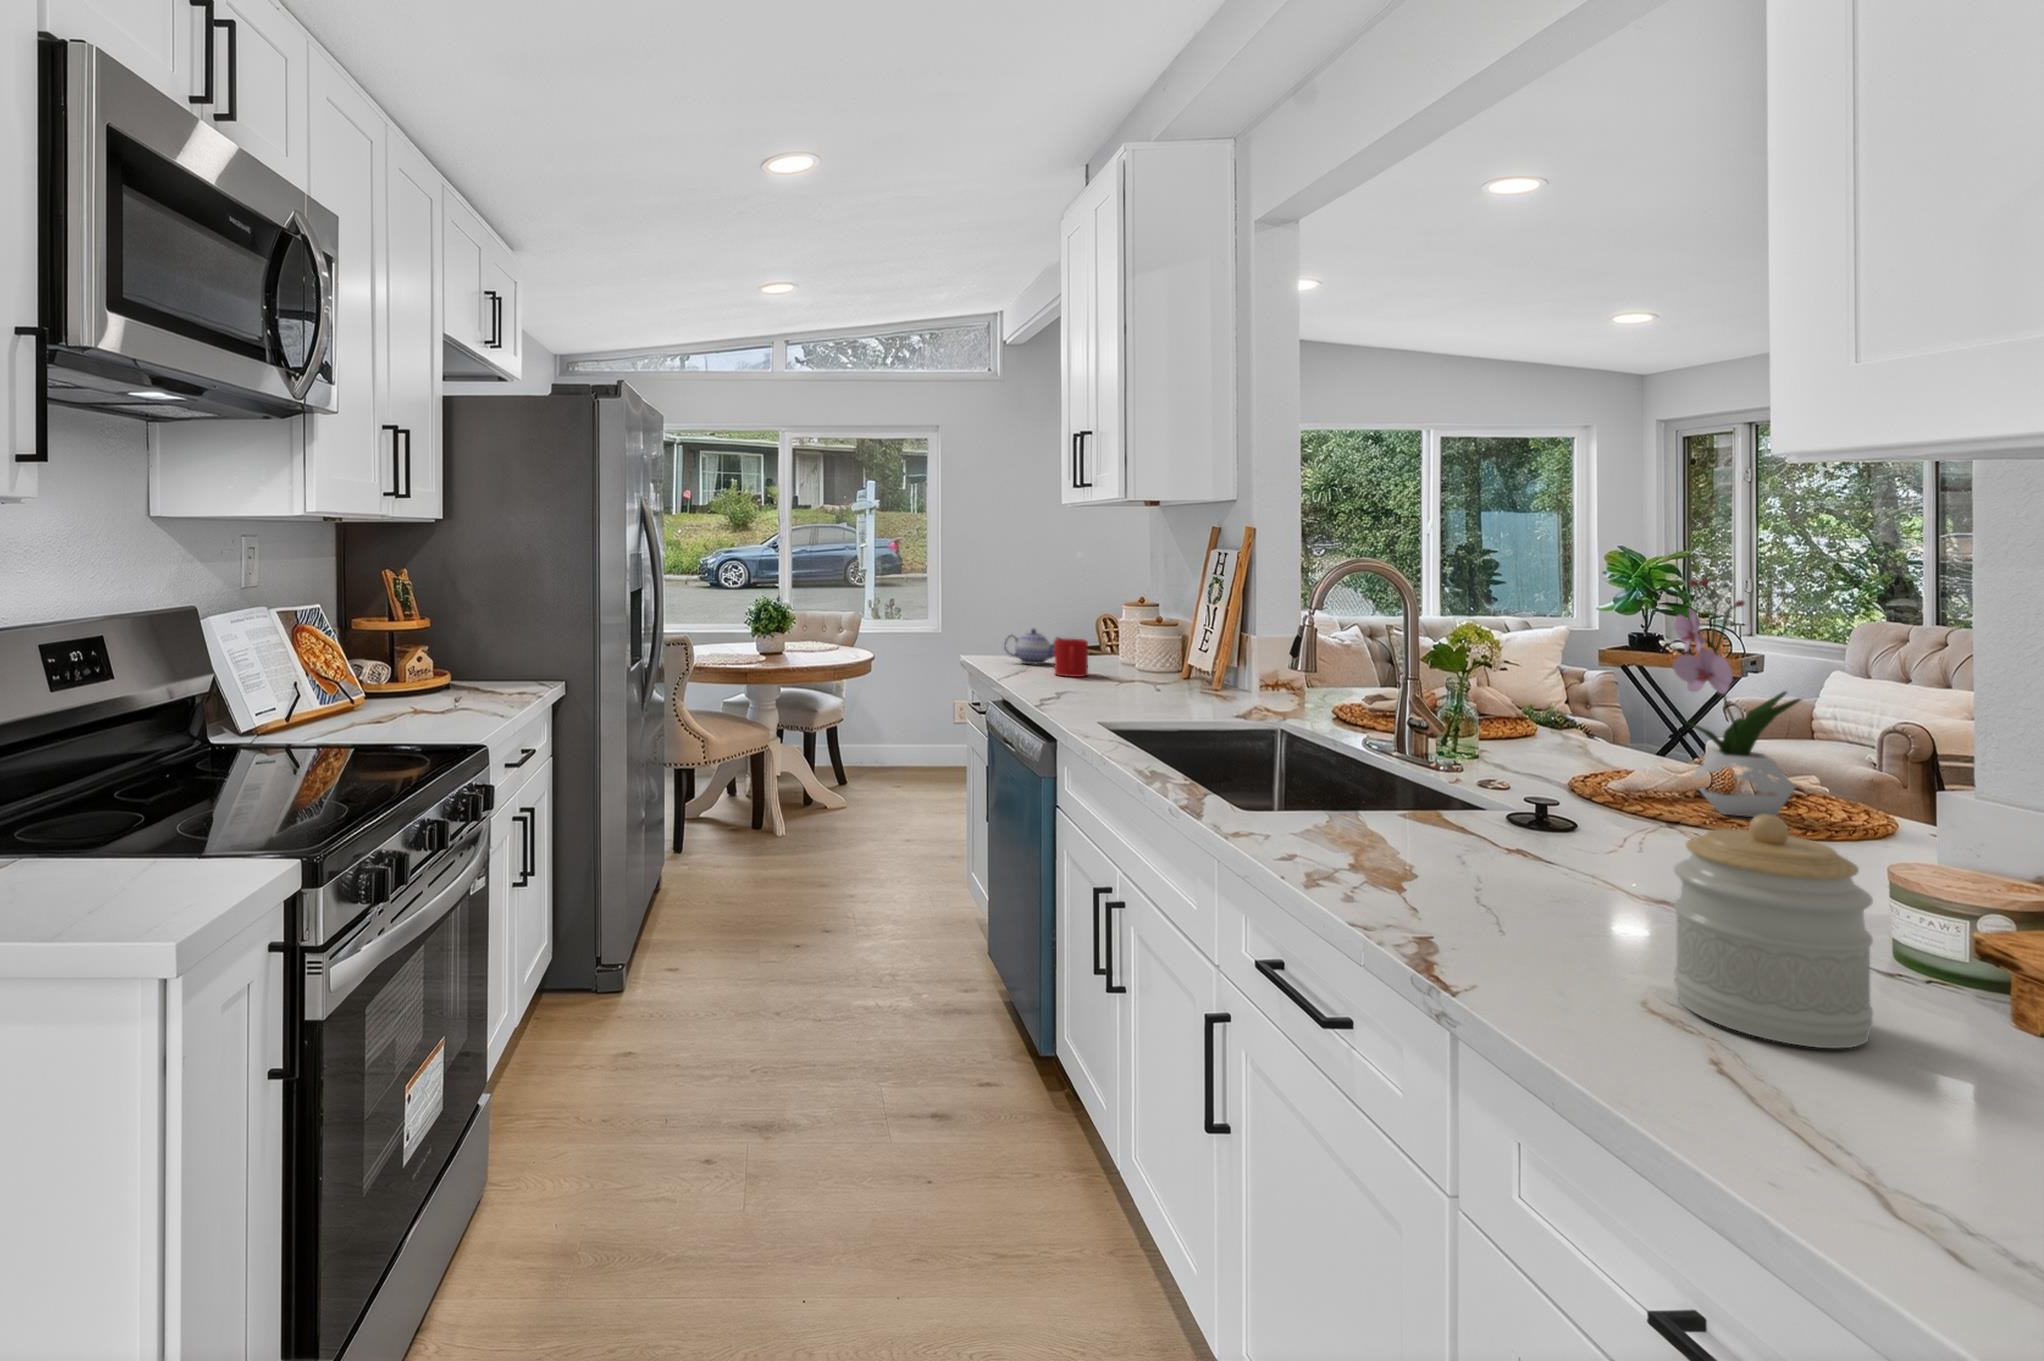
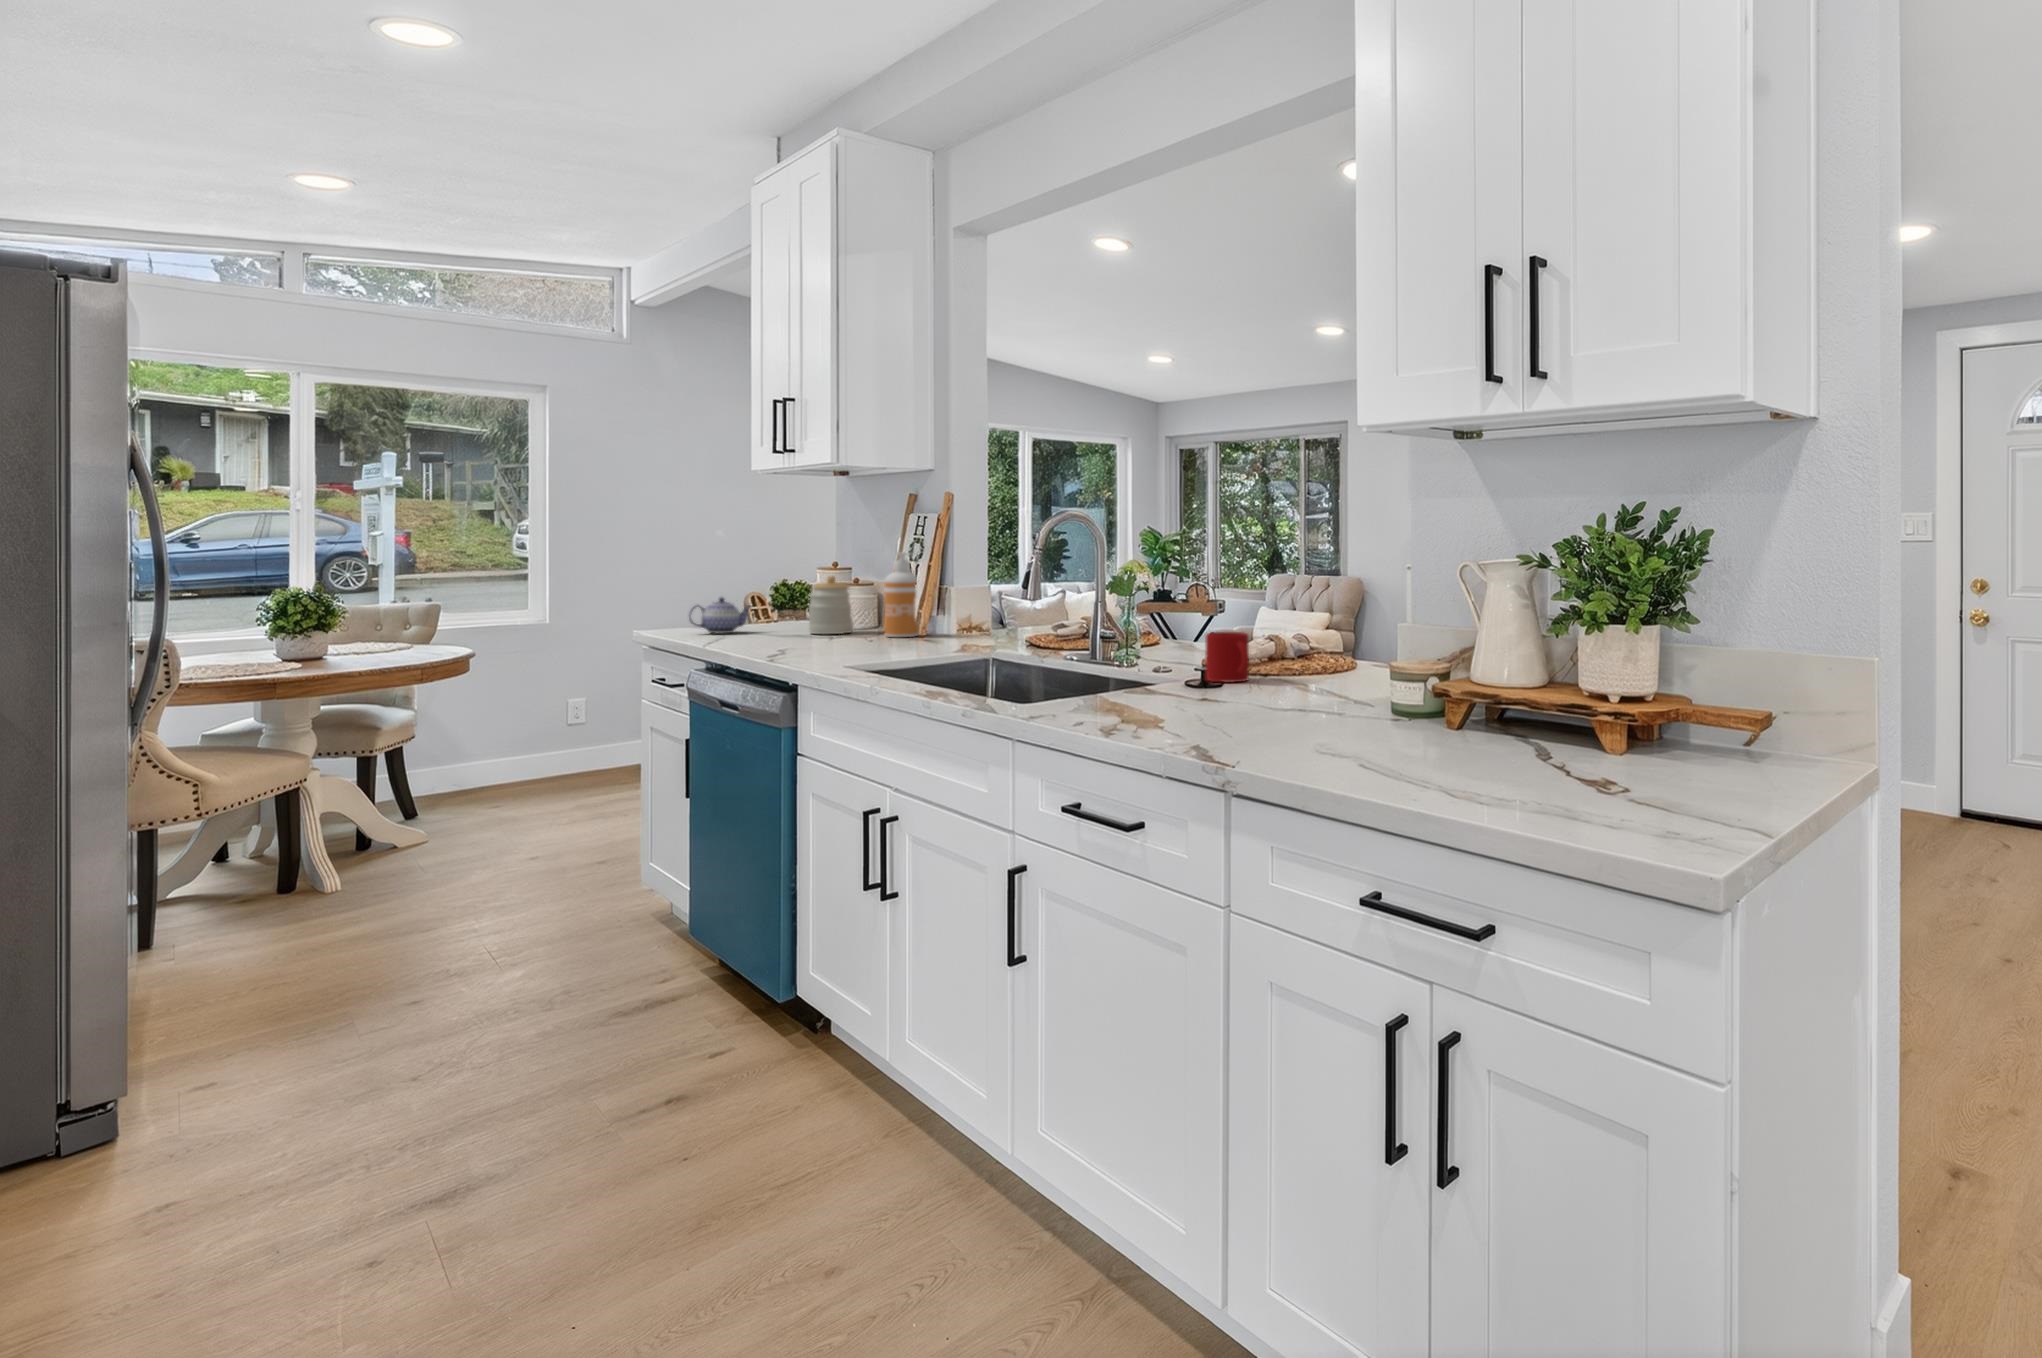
flower arrangement: present [1673,579,1801,817] -> none [1261,519,1327,670]
soap dispenser: none [1185,592,1225,686] -> present [884,552,919,637]
mug: present [1055,639,1088,677] -> present [1205,632,1249,683]
jar: present [1674,814,1873,1048] -> present [809,575,853,634]

